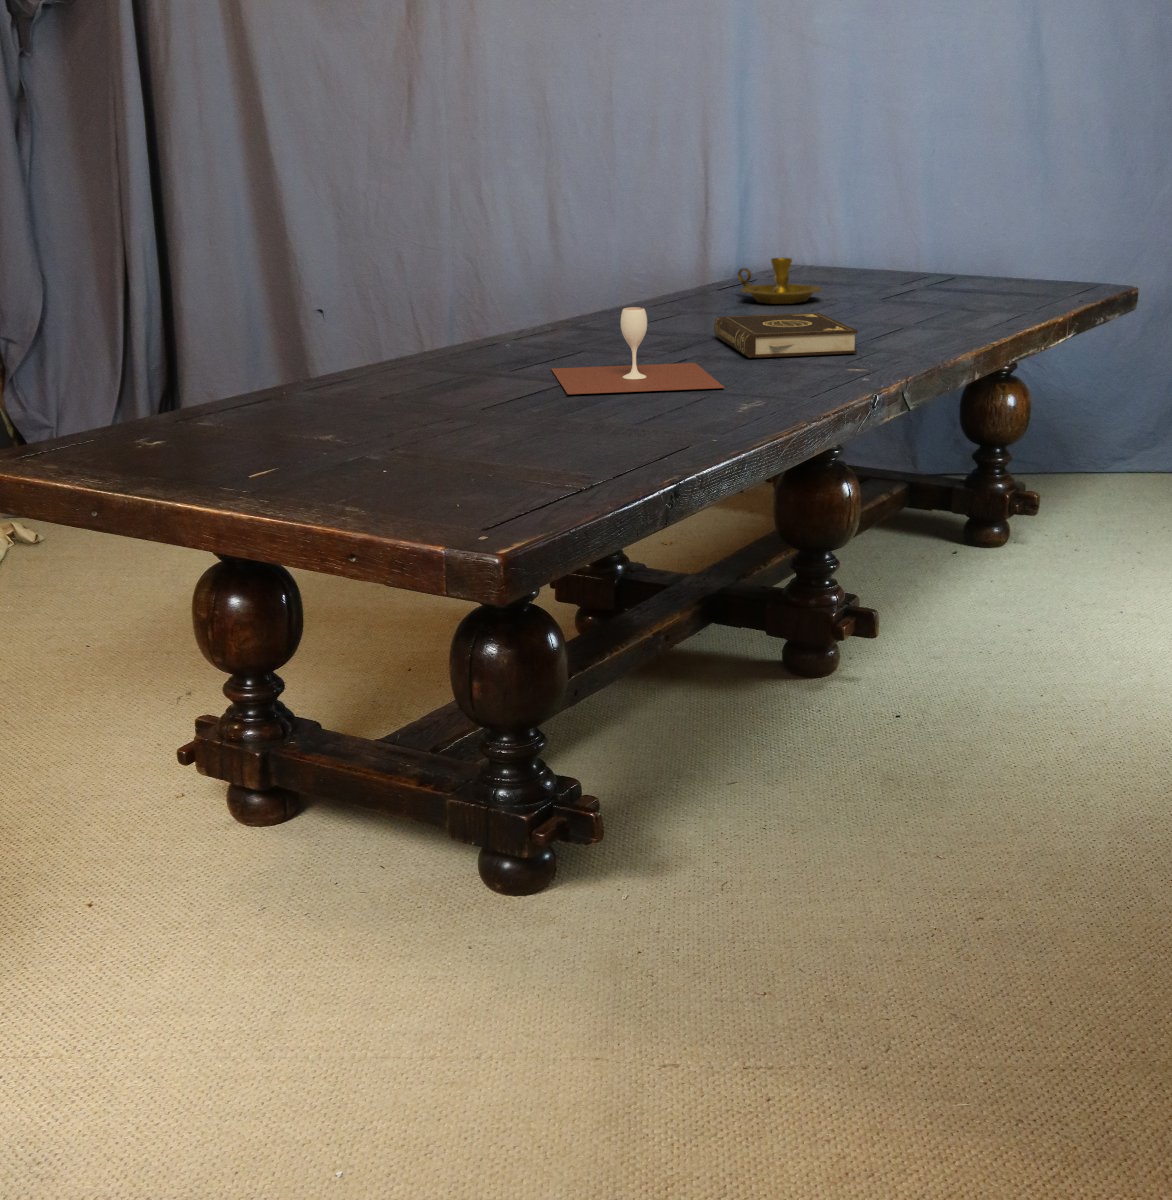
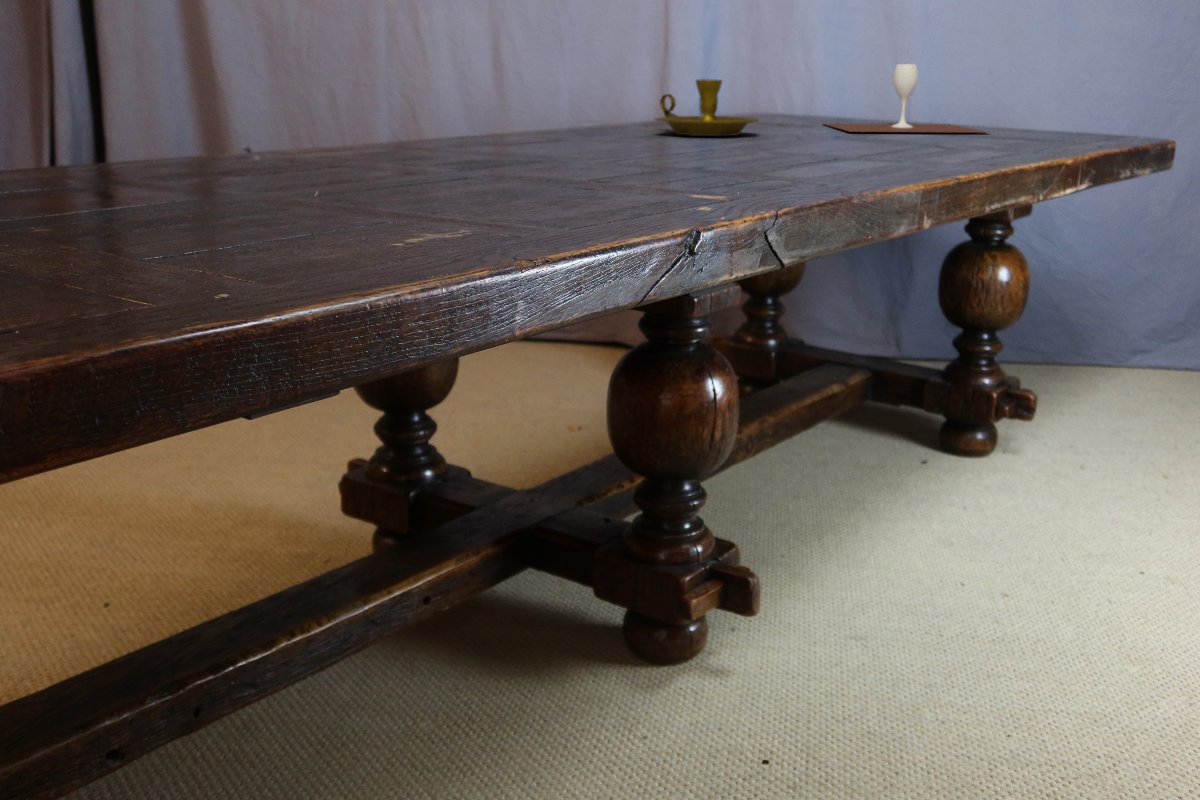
wine glass: present [551,307,725,394] -> present [824,64,989,133]
book: present [714,313,858,358] -> none [566,129,747,178]

